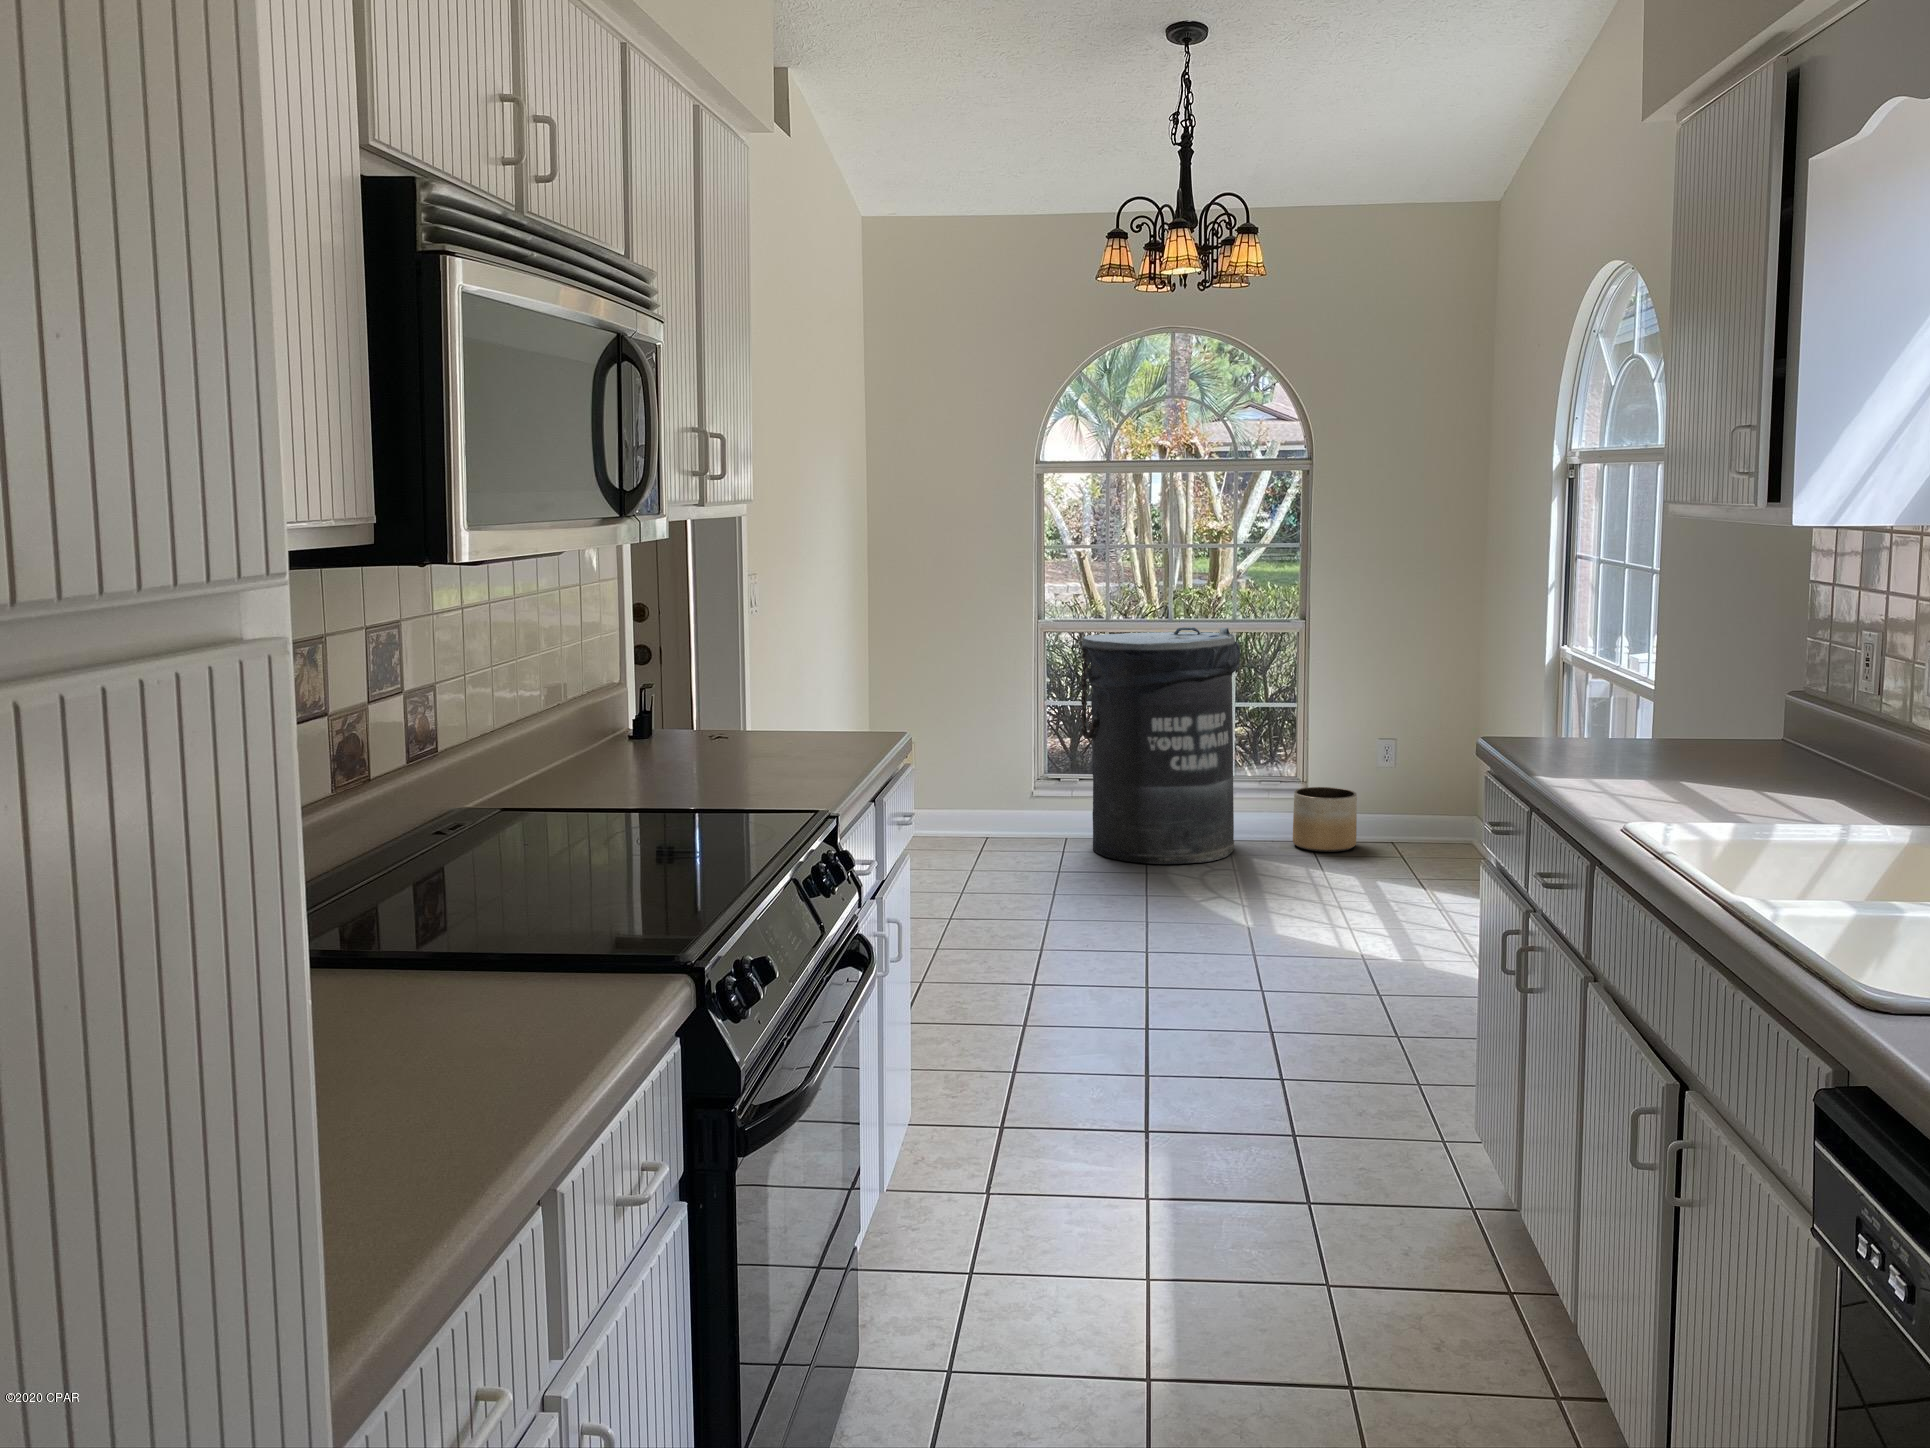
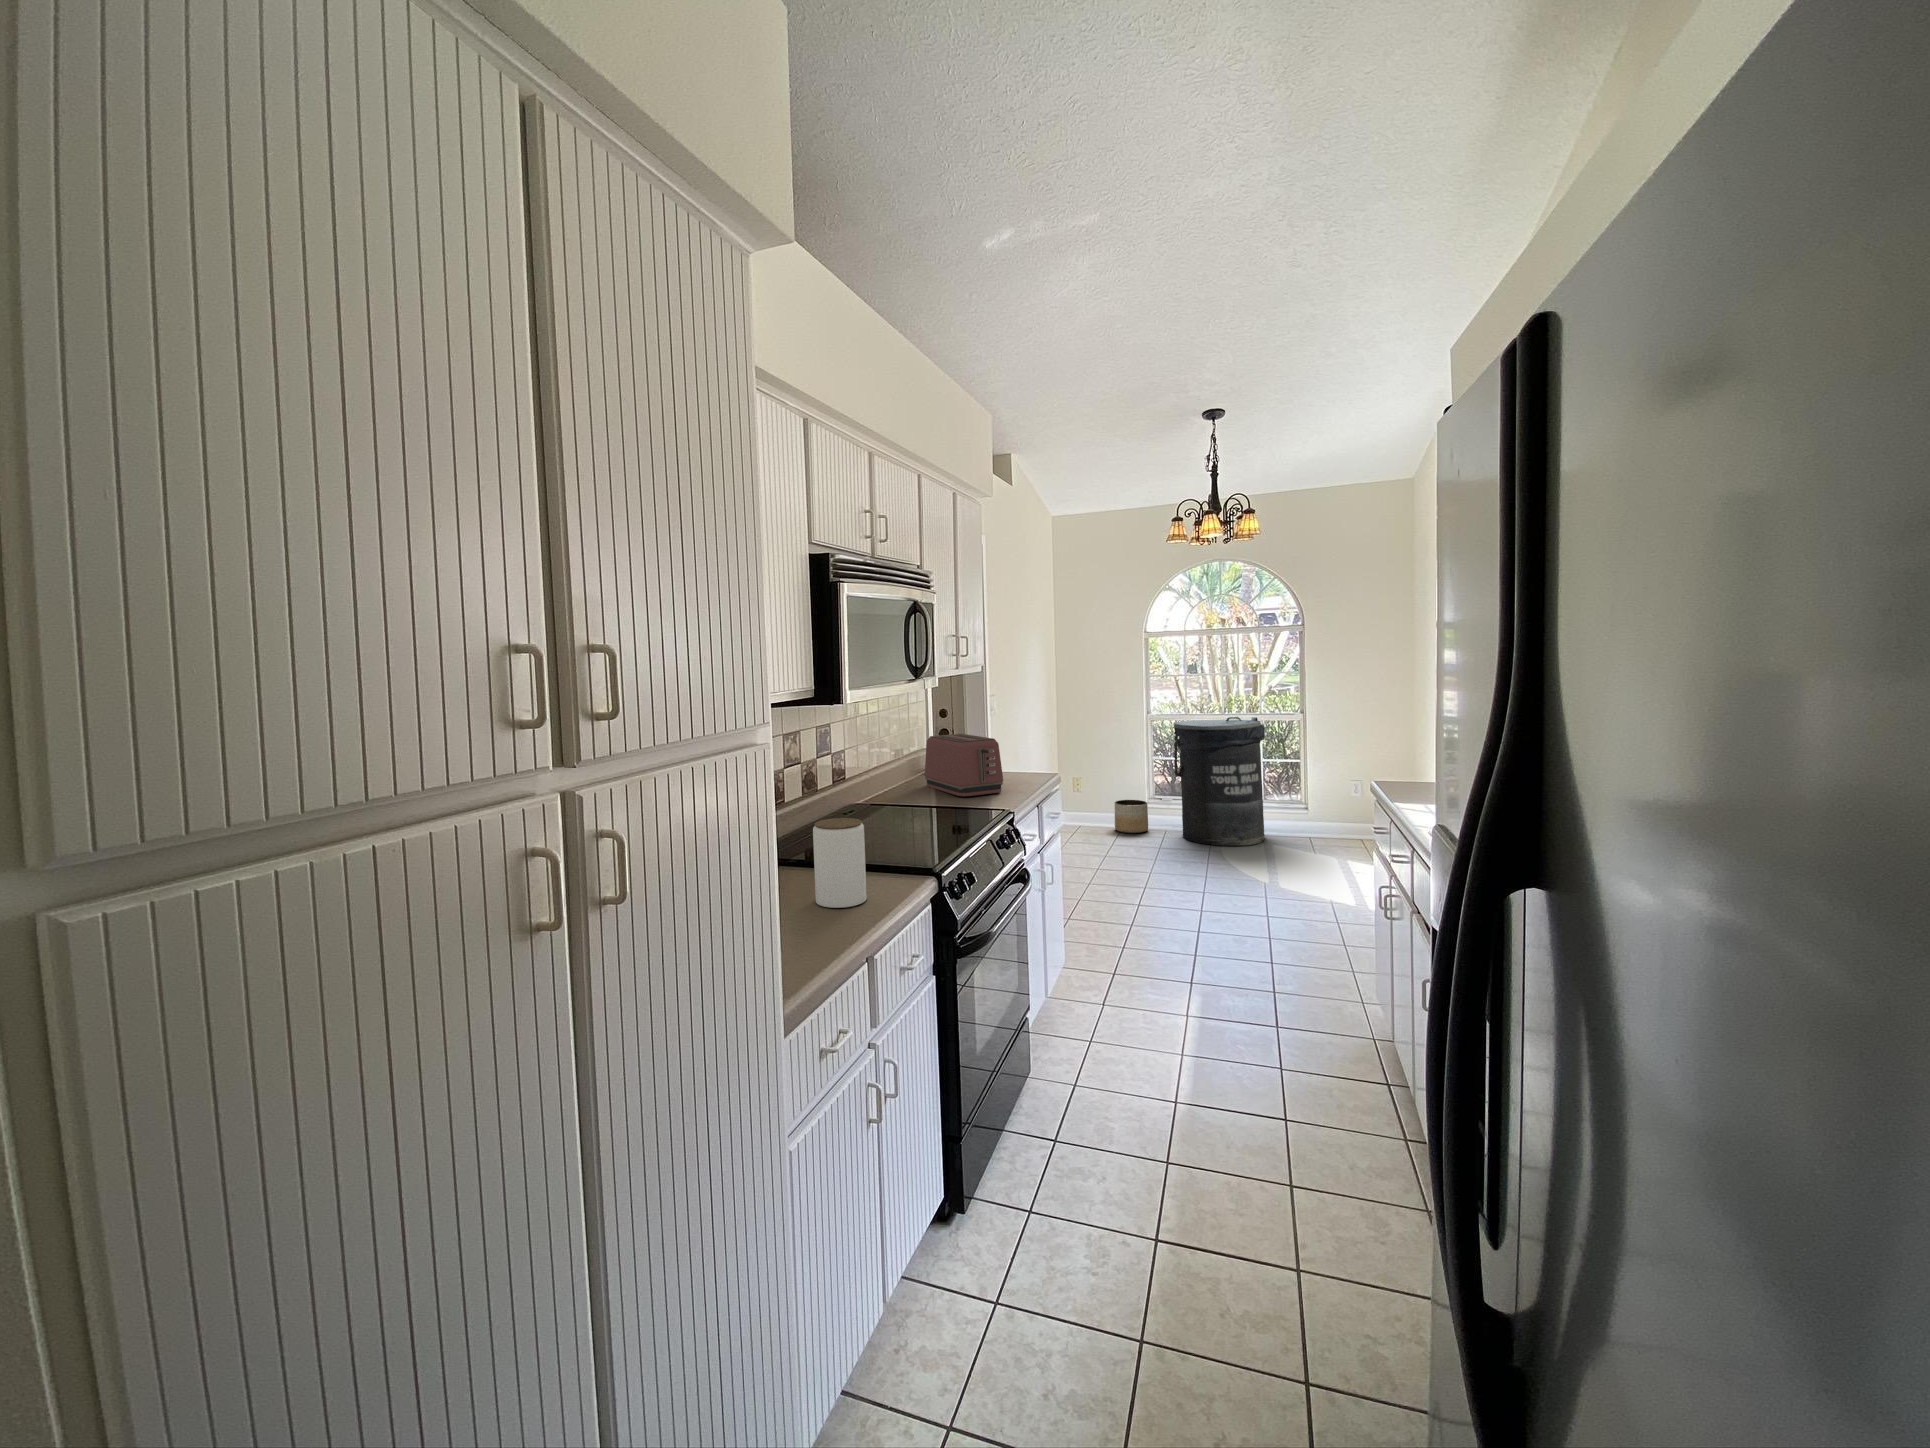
toaster: none [620,649,799,784] -> present [925,734,1003,796]
planter: present [1293,787,1357,852] -> present [1115,800,1148,833]
jar: none [383,843,527,1070] -> present [813,818,867,908]

